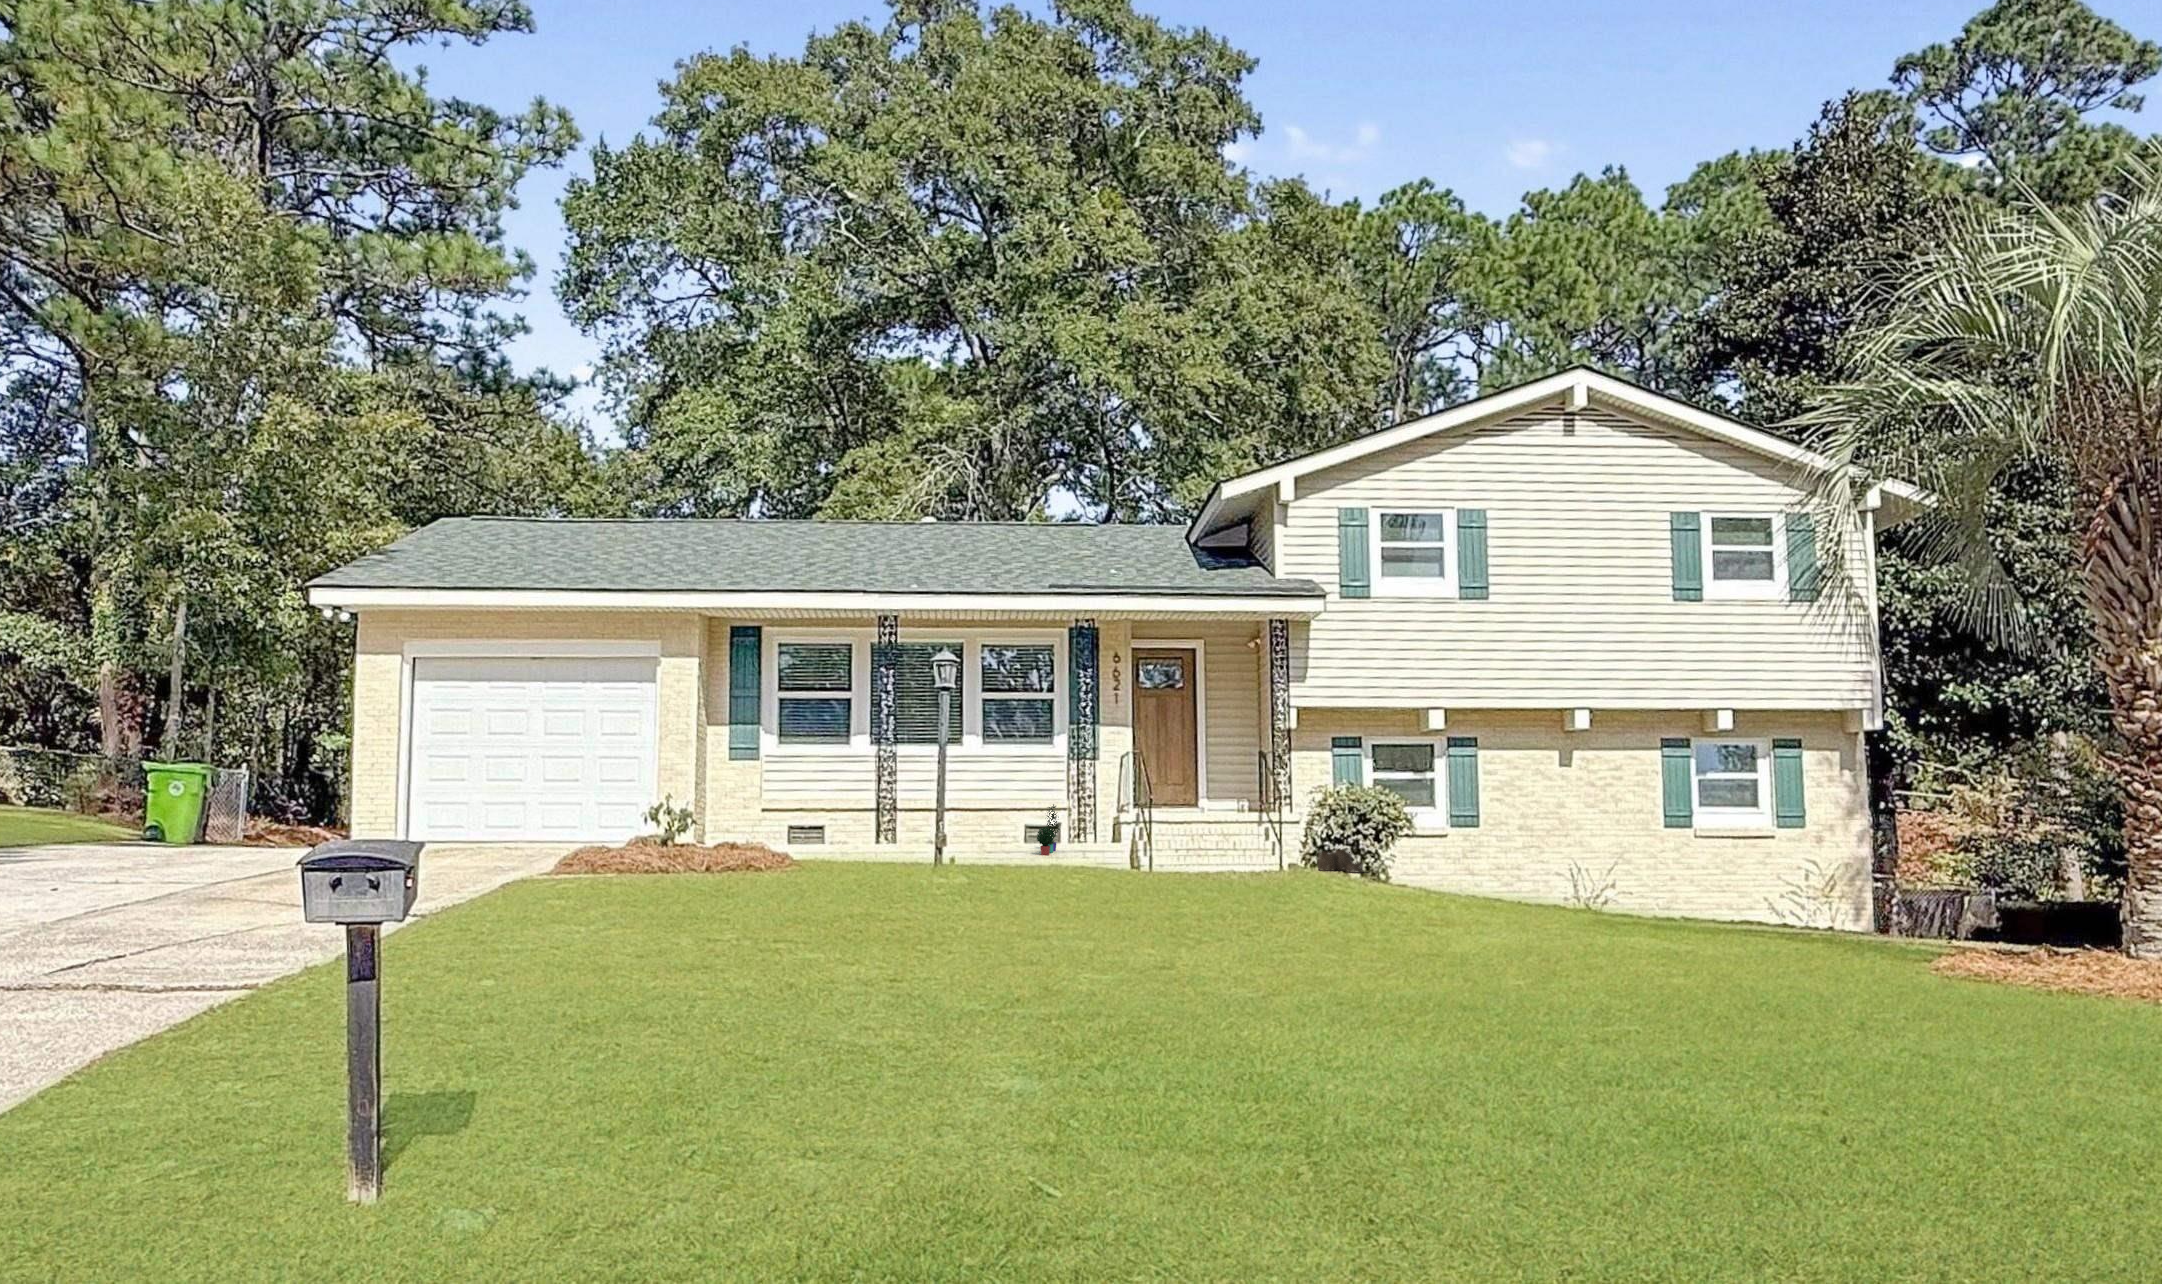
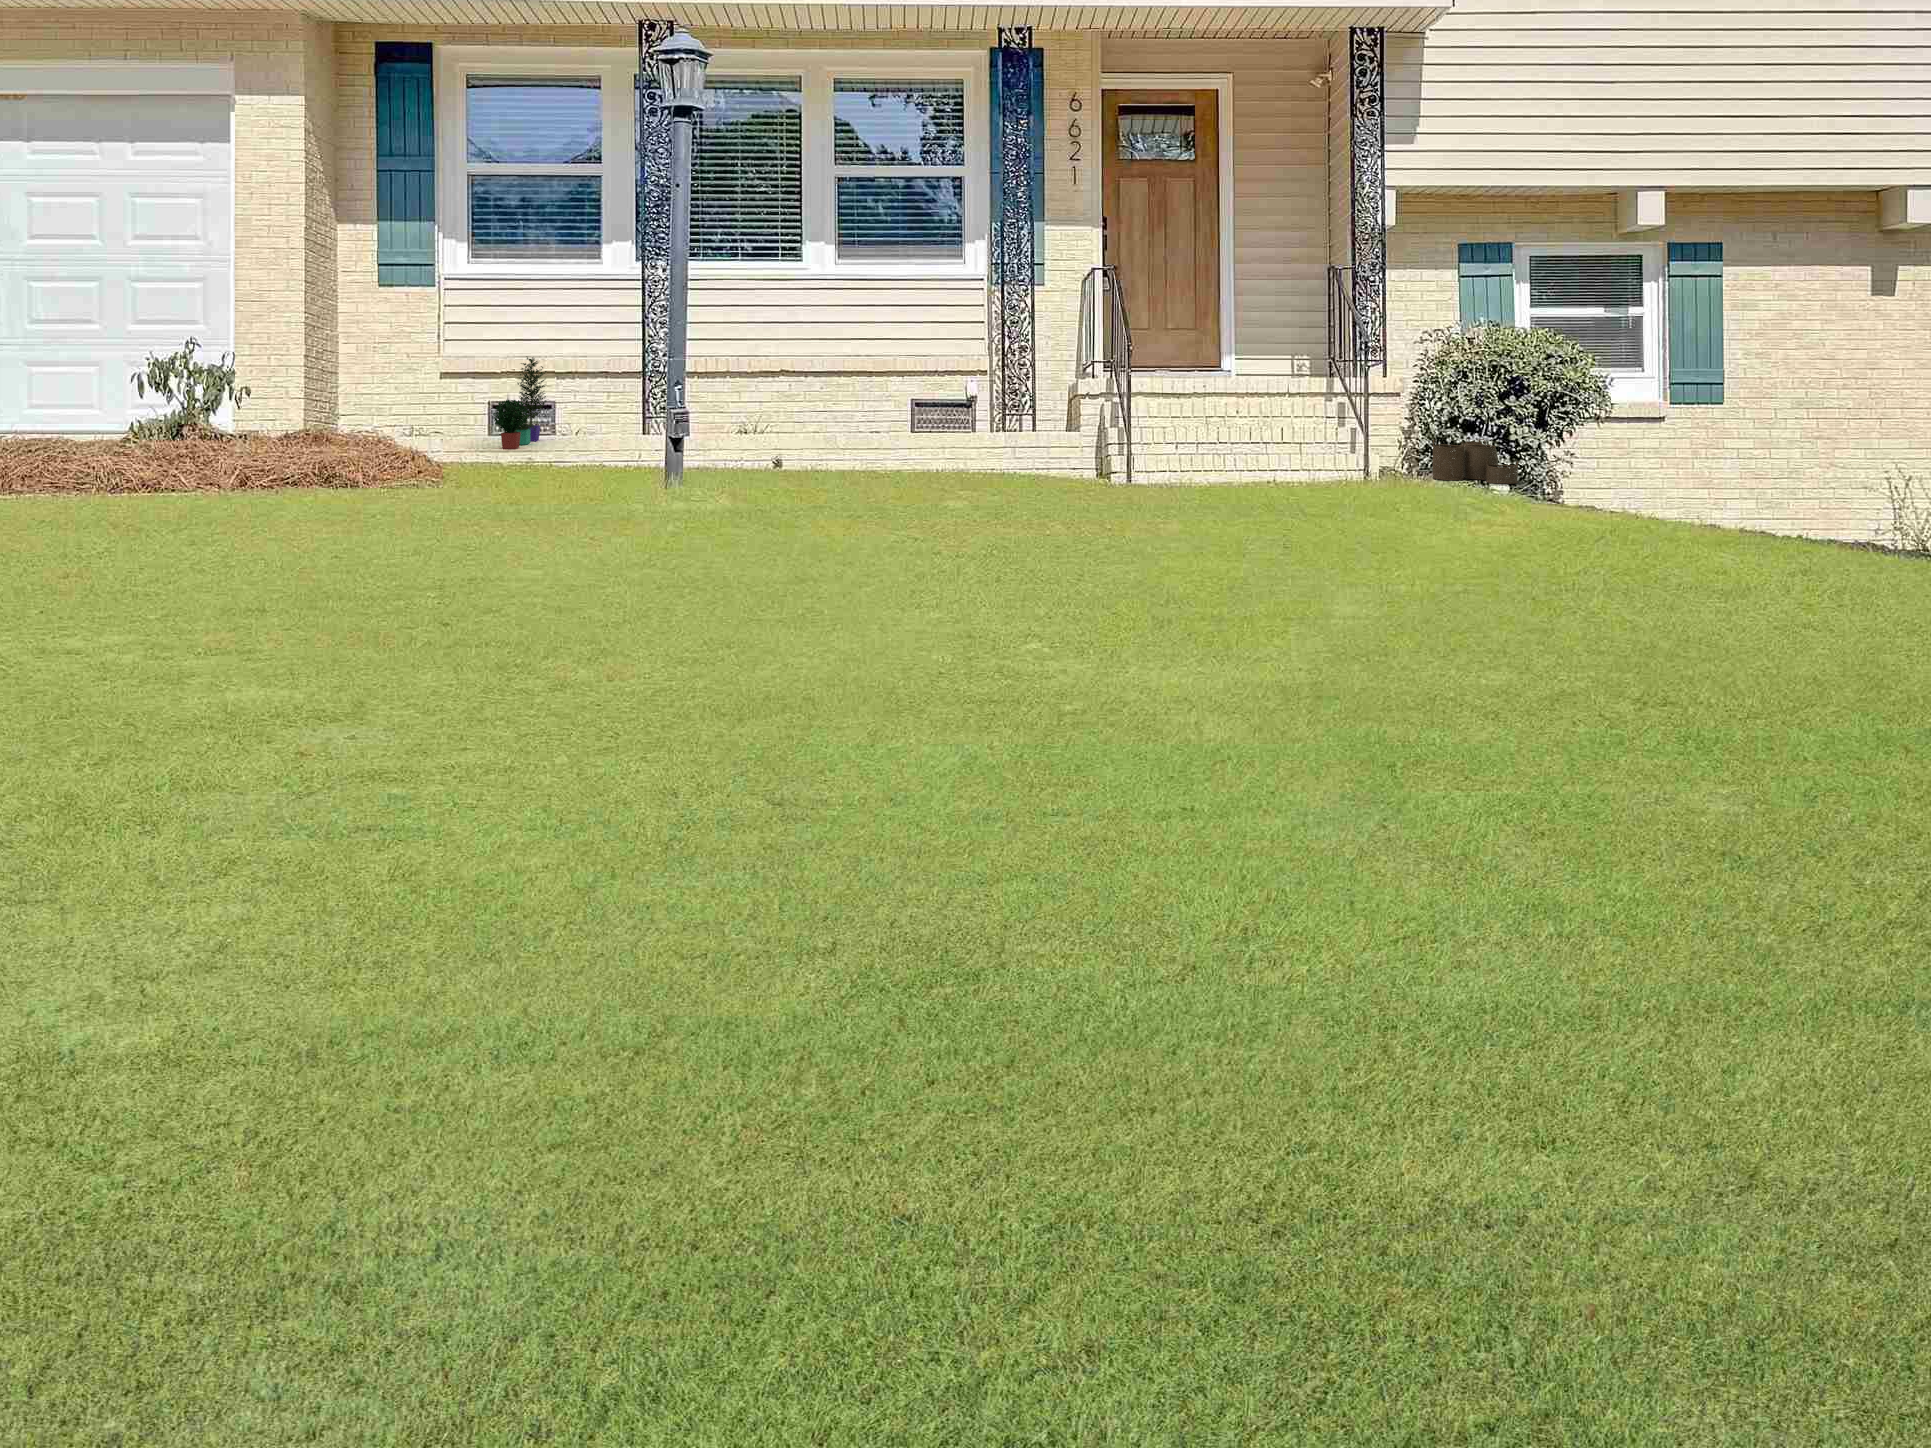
potted plant: present [1037,804,1060,855] -> present [493,357,547,449]

